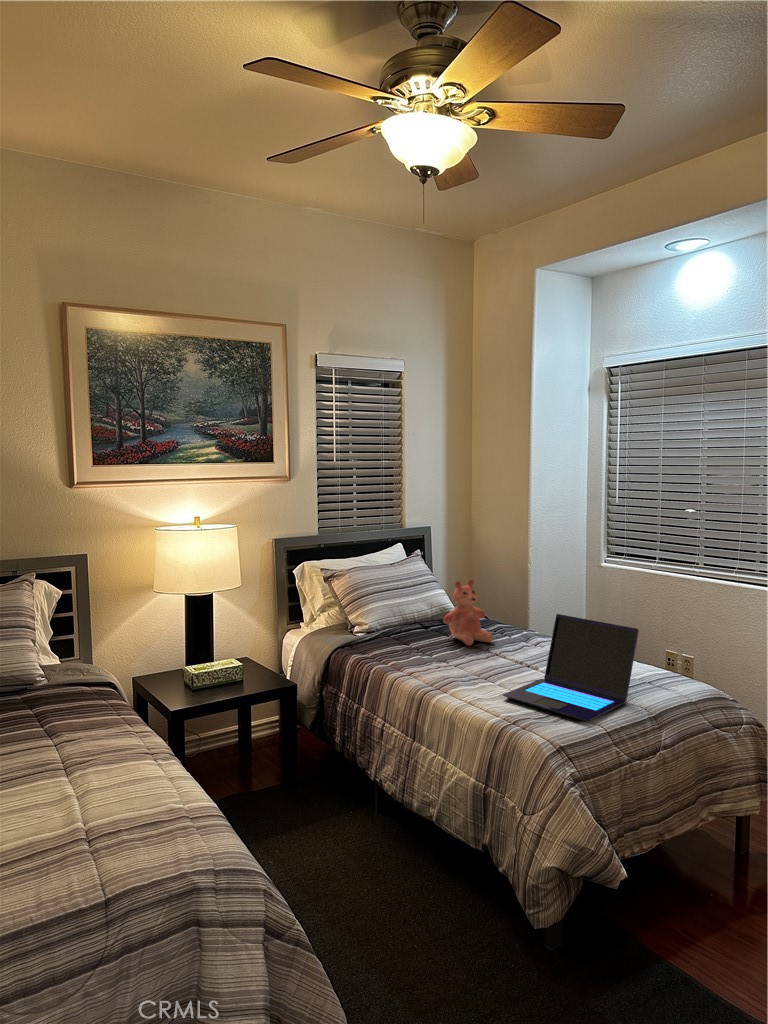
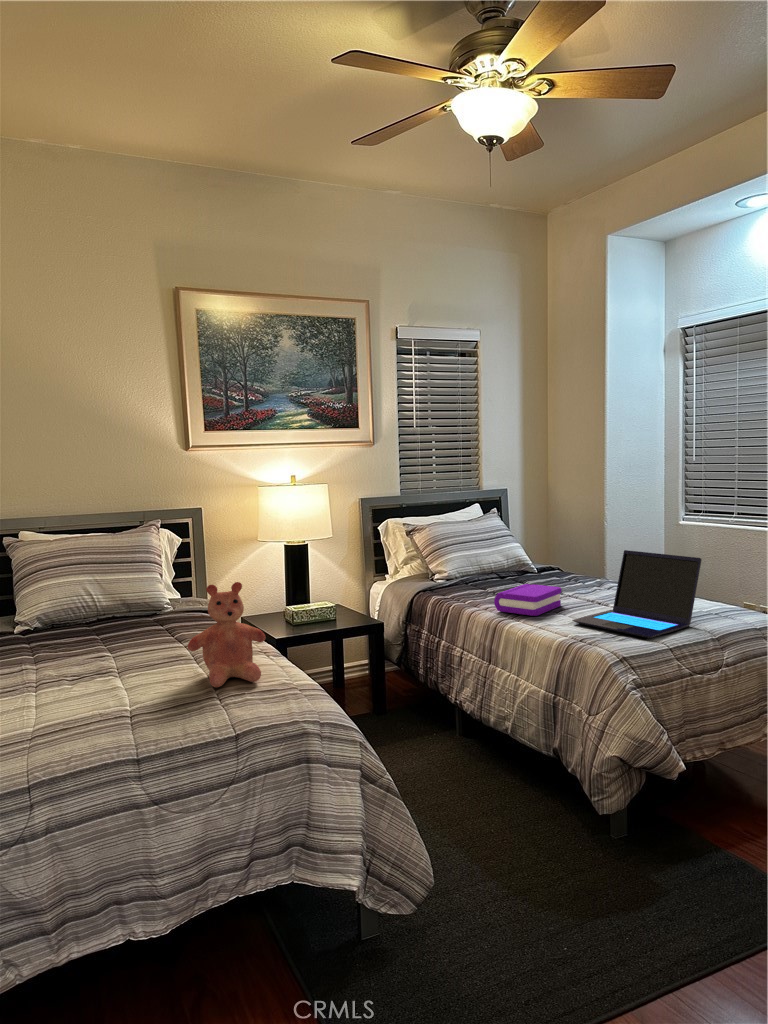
teddy bear: present [443,580,493,646] -> present [188,582,266,687]
book: none [418,645,490,687] -> present [494,584,561,616]

